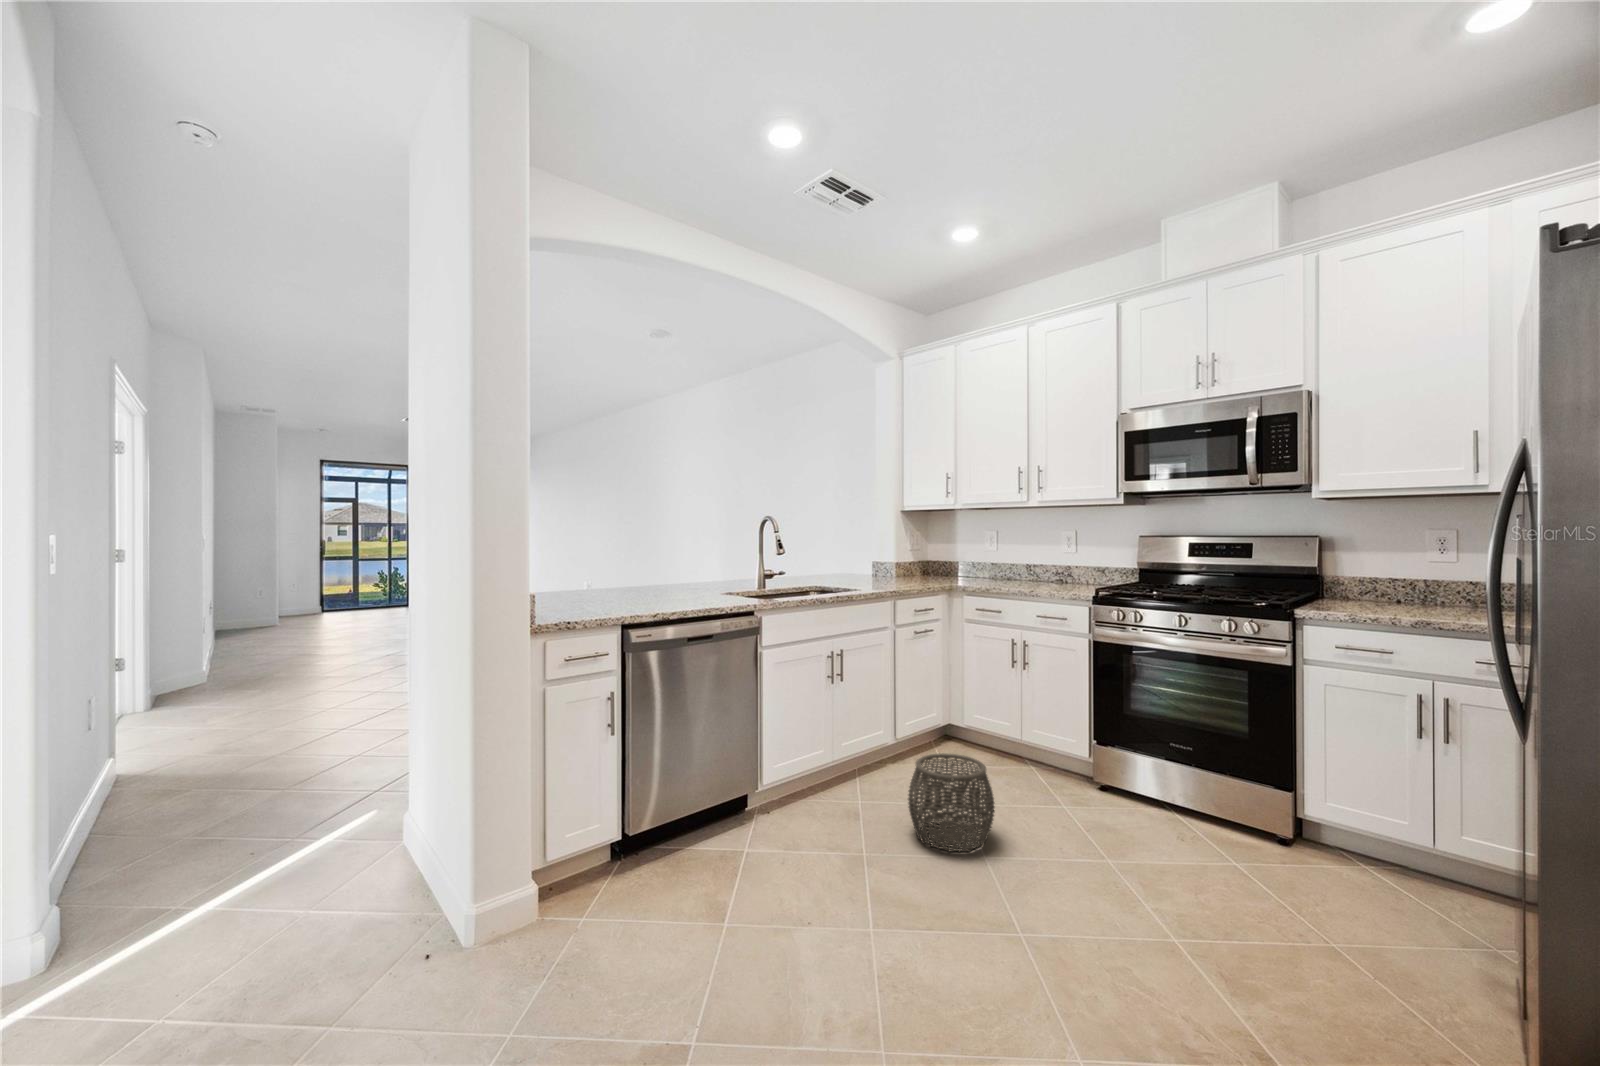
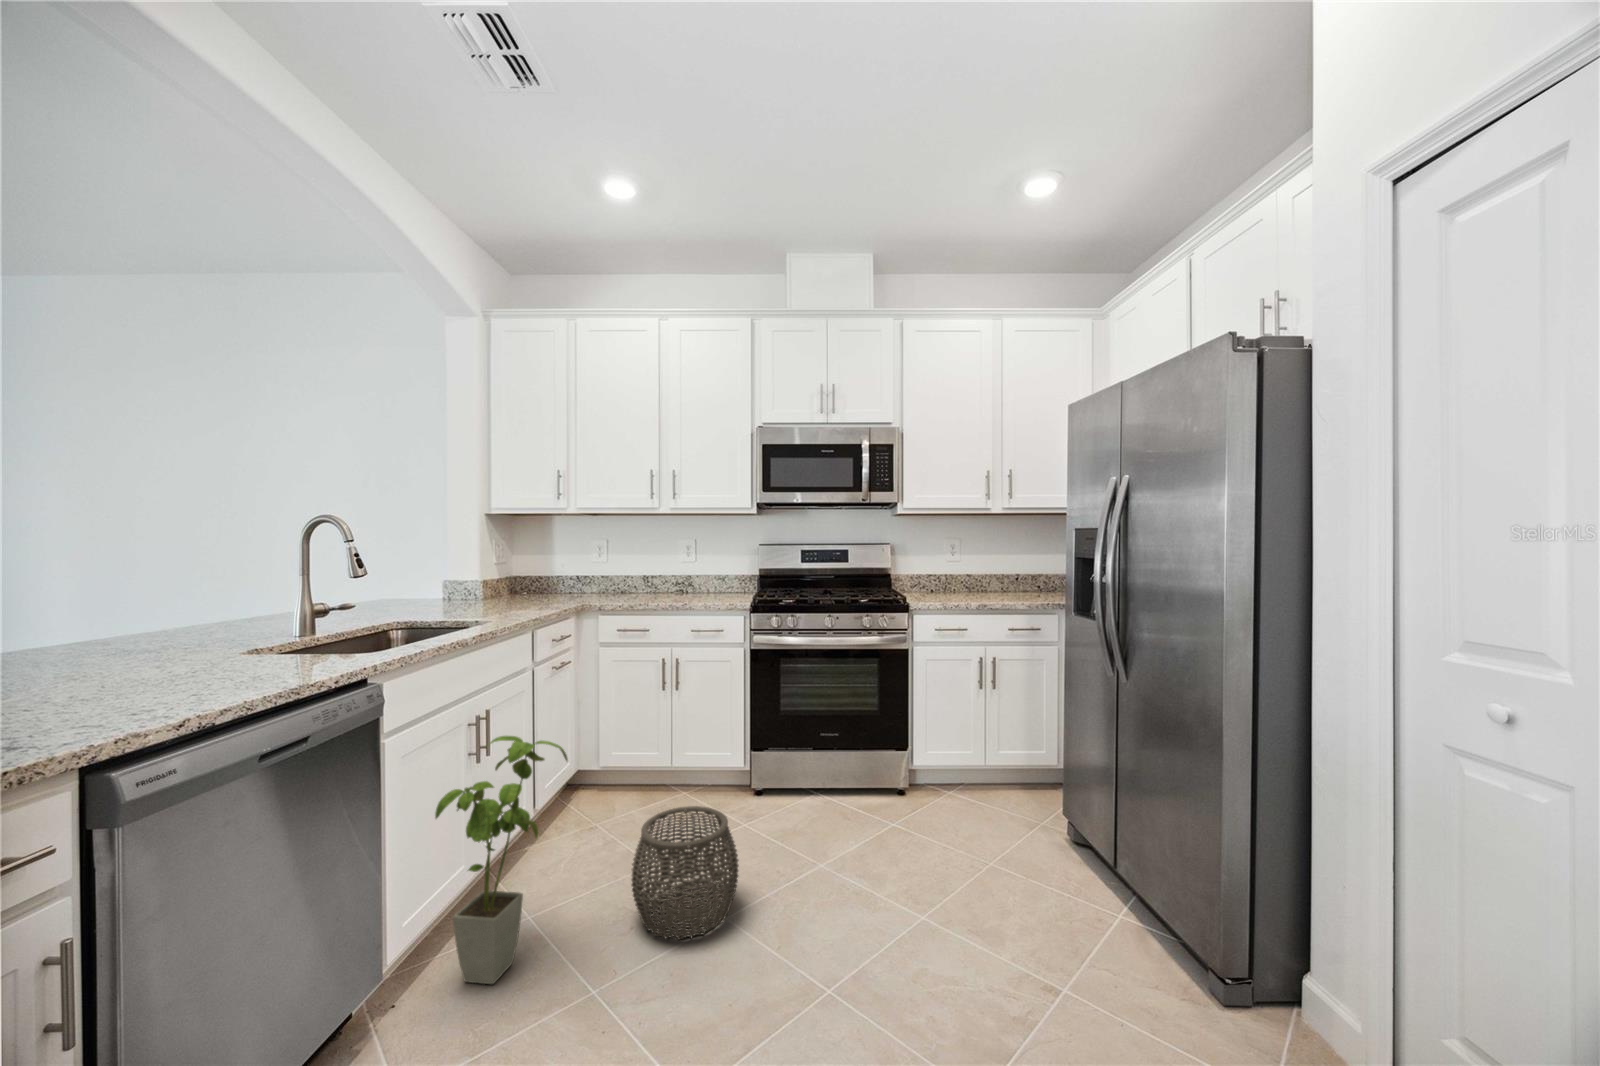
house plant: none [787,664,865,818] -> present [435,736,568,984]

